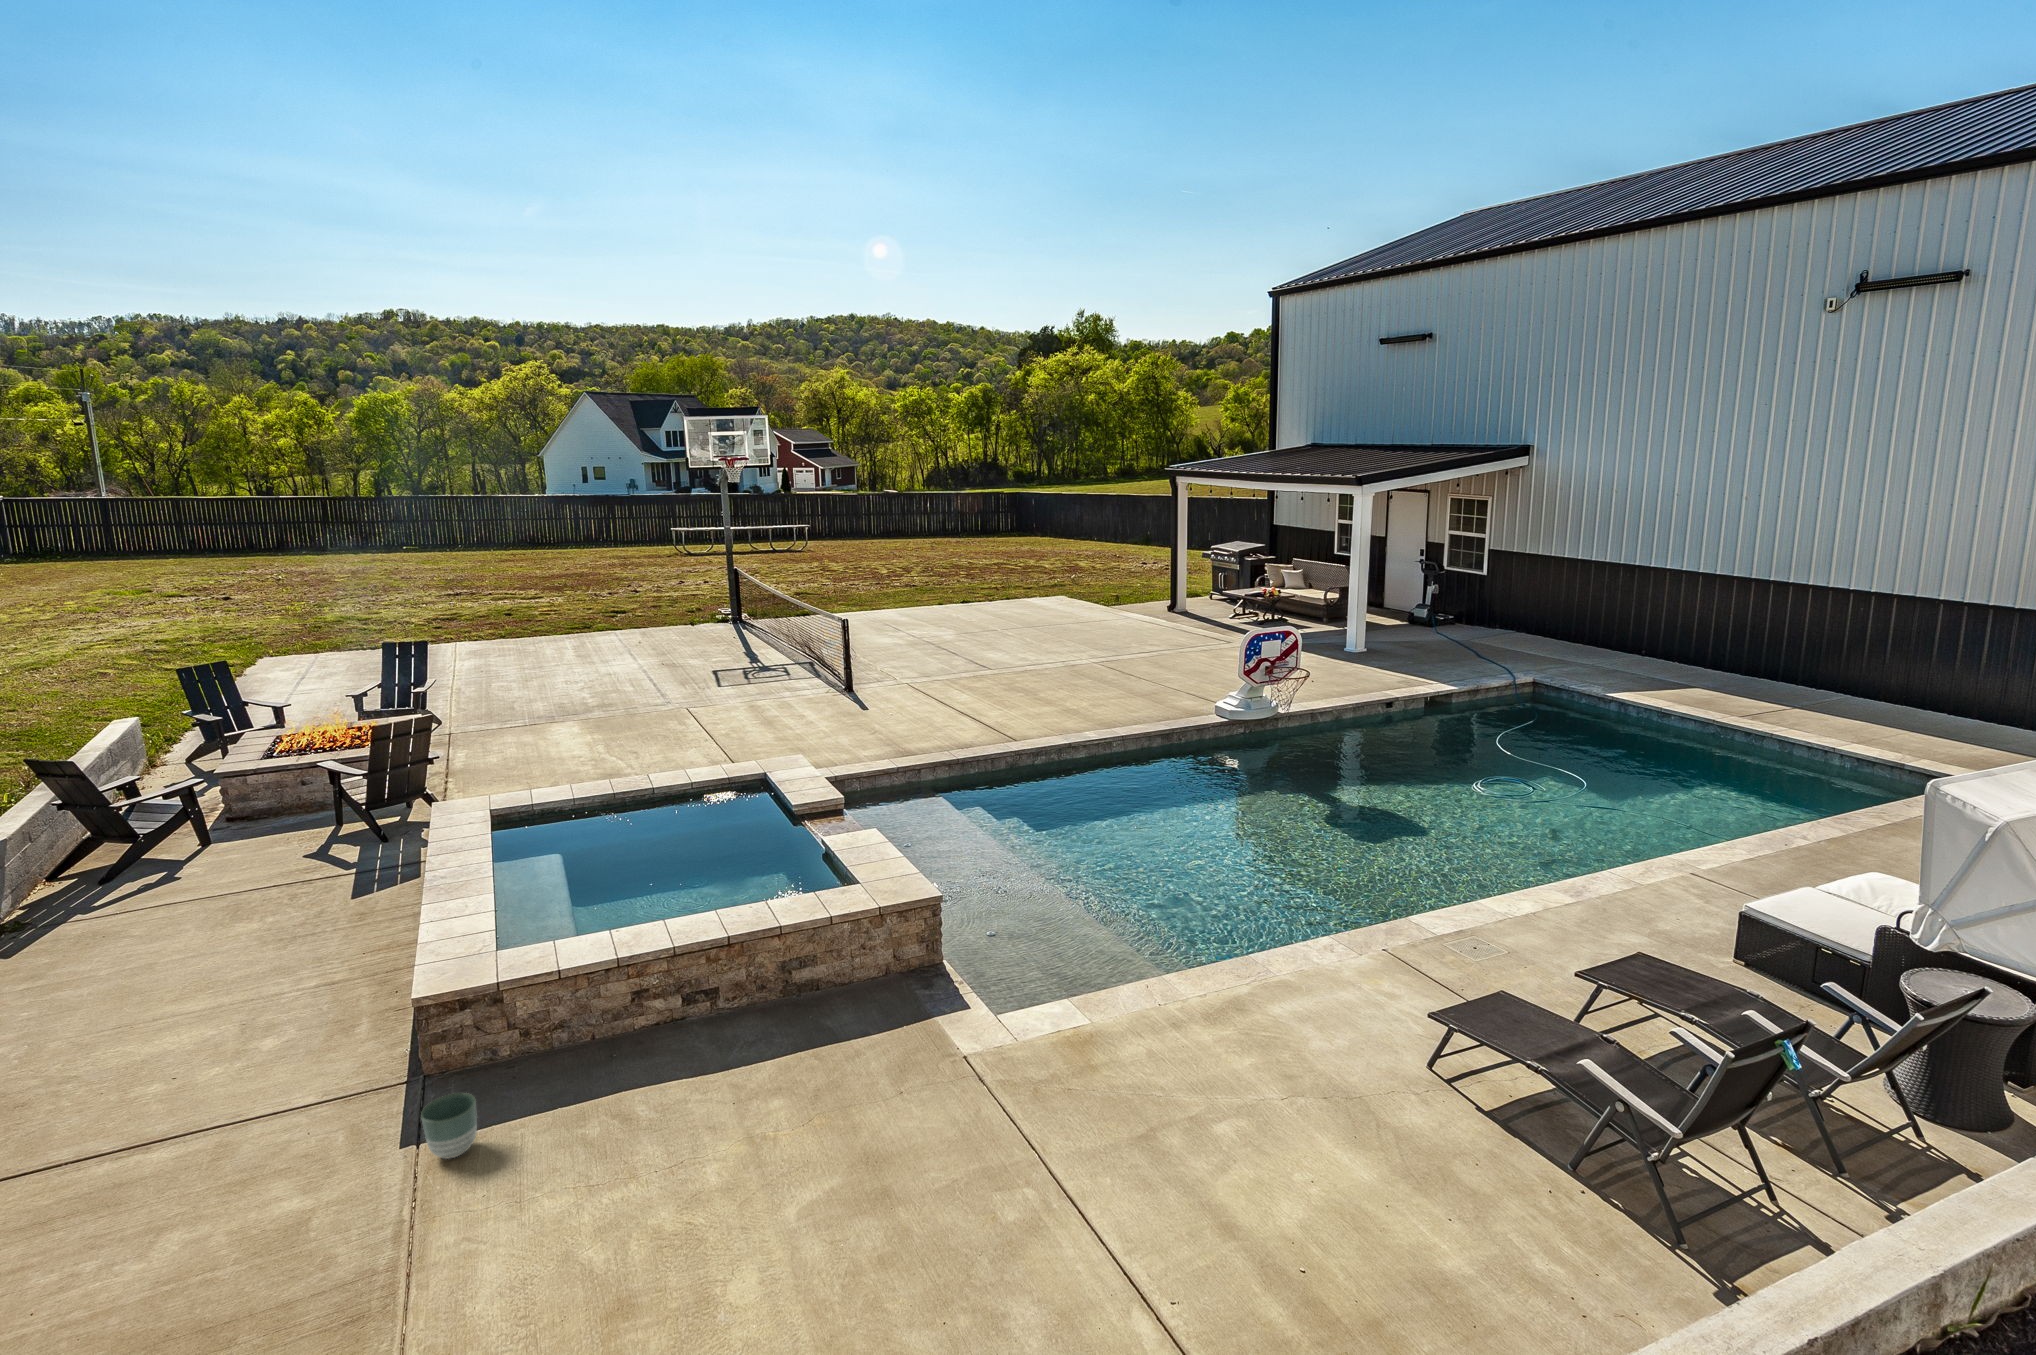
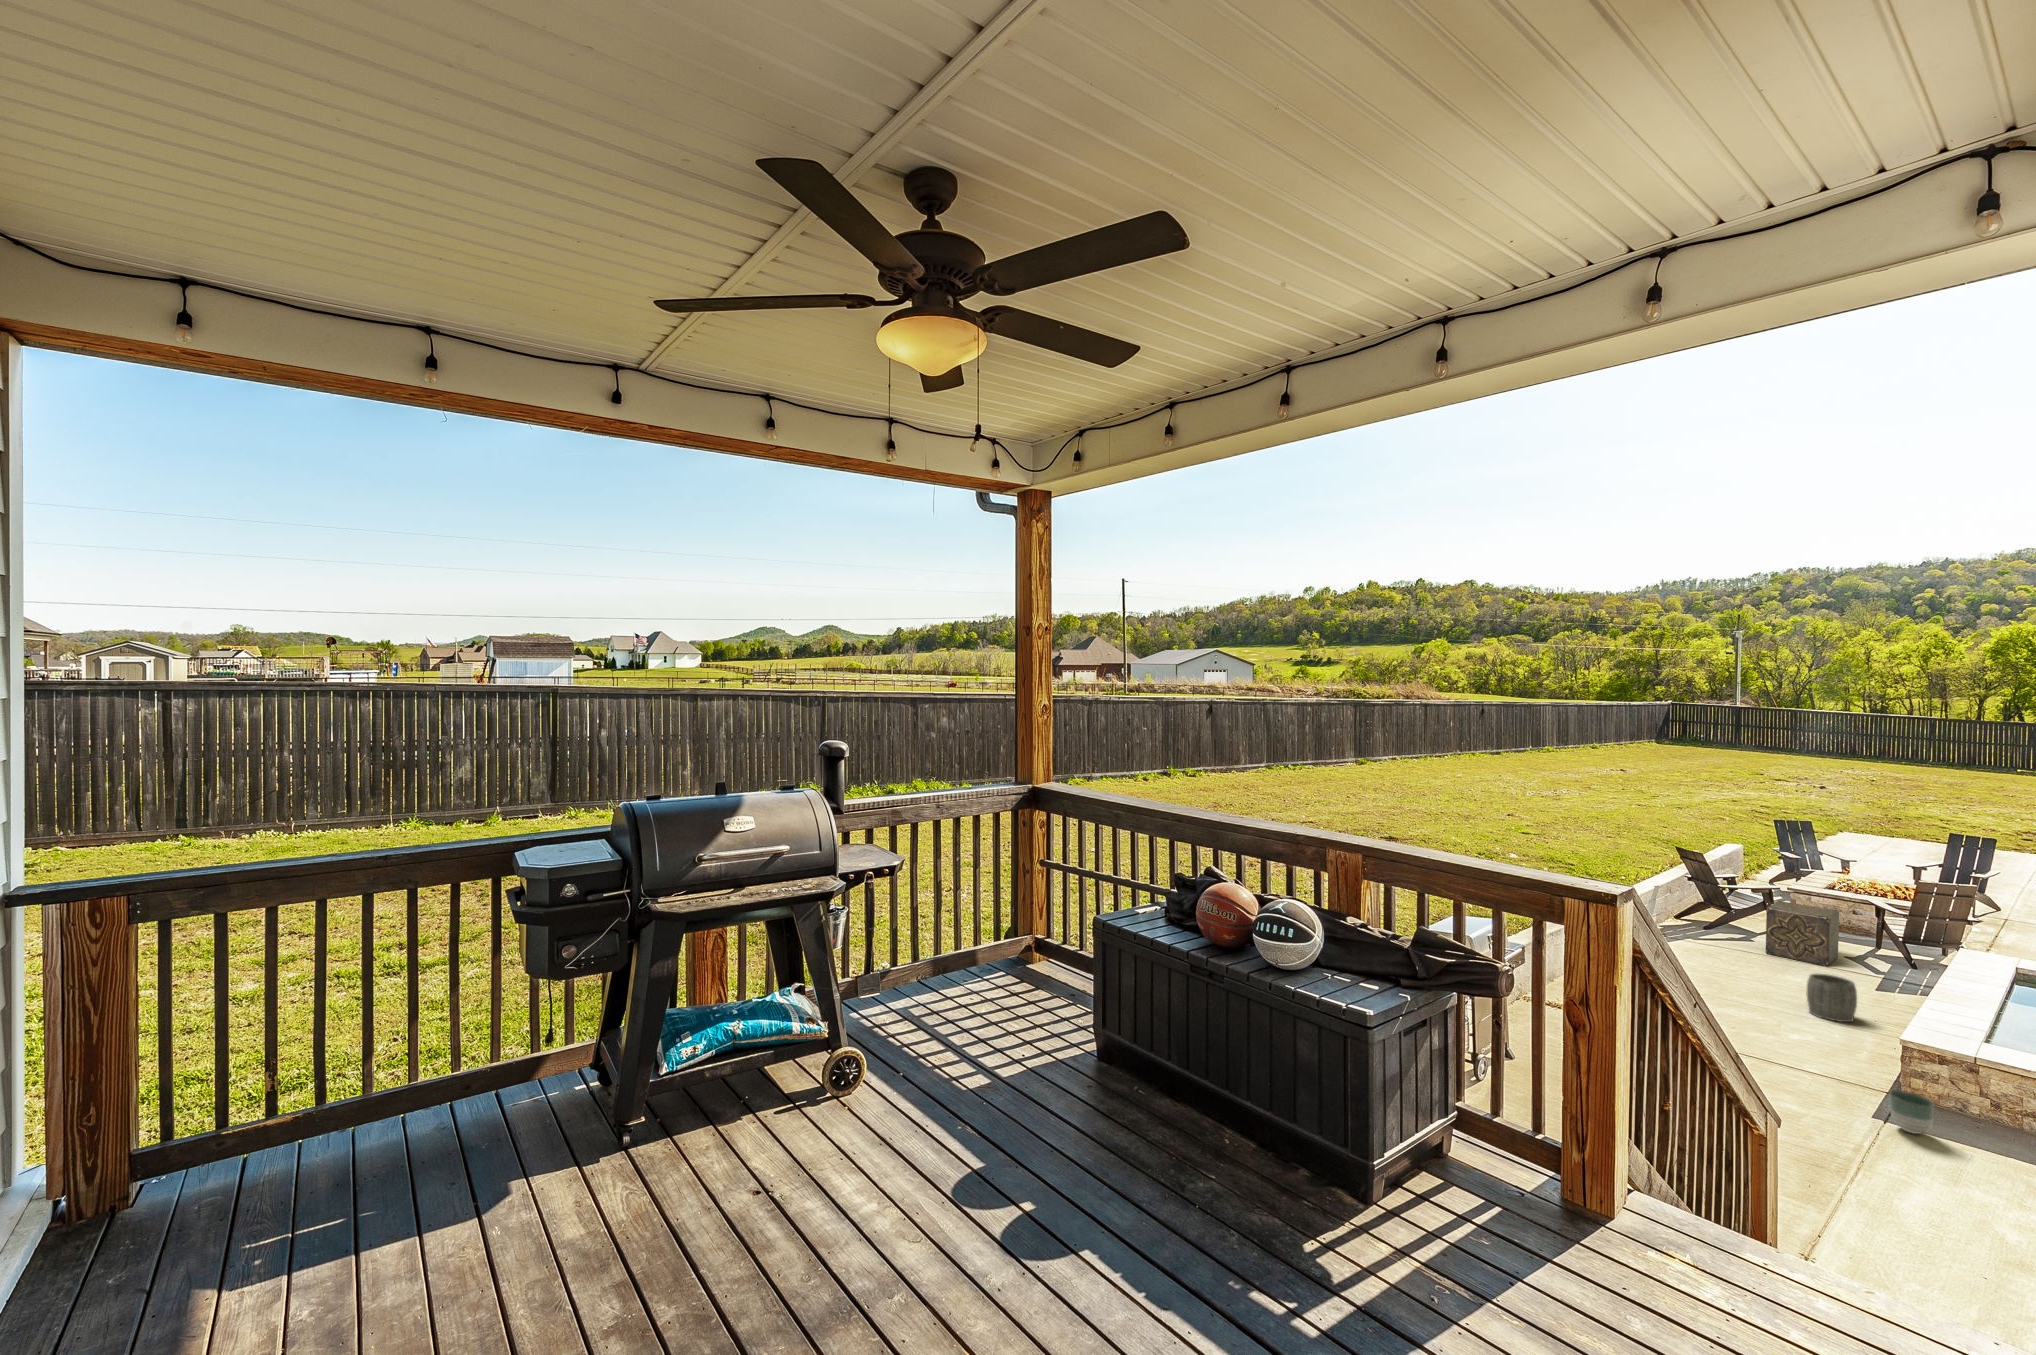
ottoman: none [190,795,297,892] -> present [1766,901,1839,966]
woven basket: none [269,910,339,985] -> present [1806,974,1857,1022]

